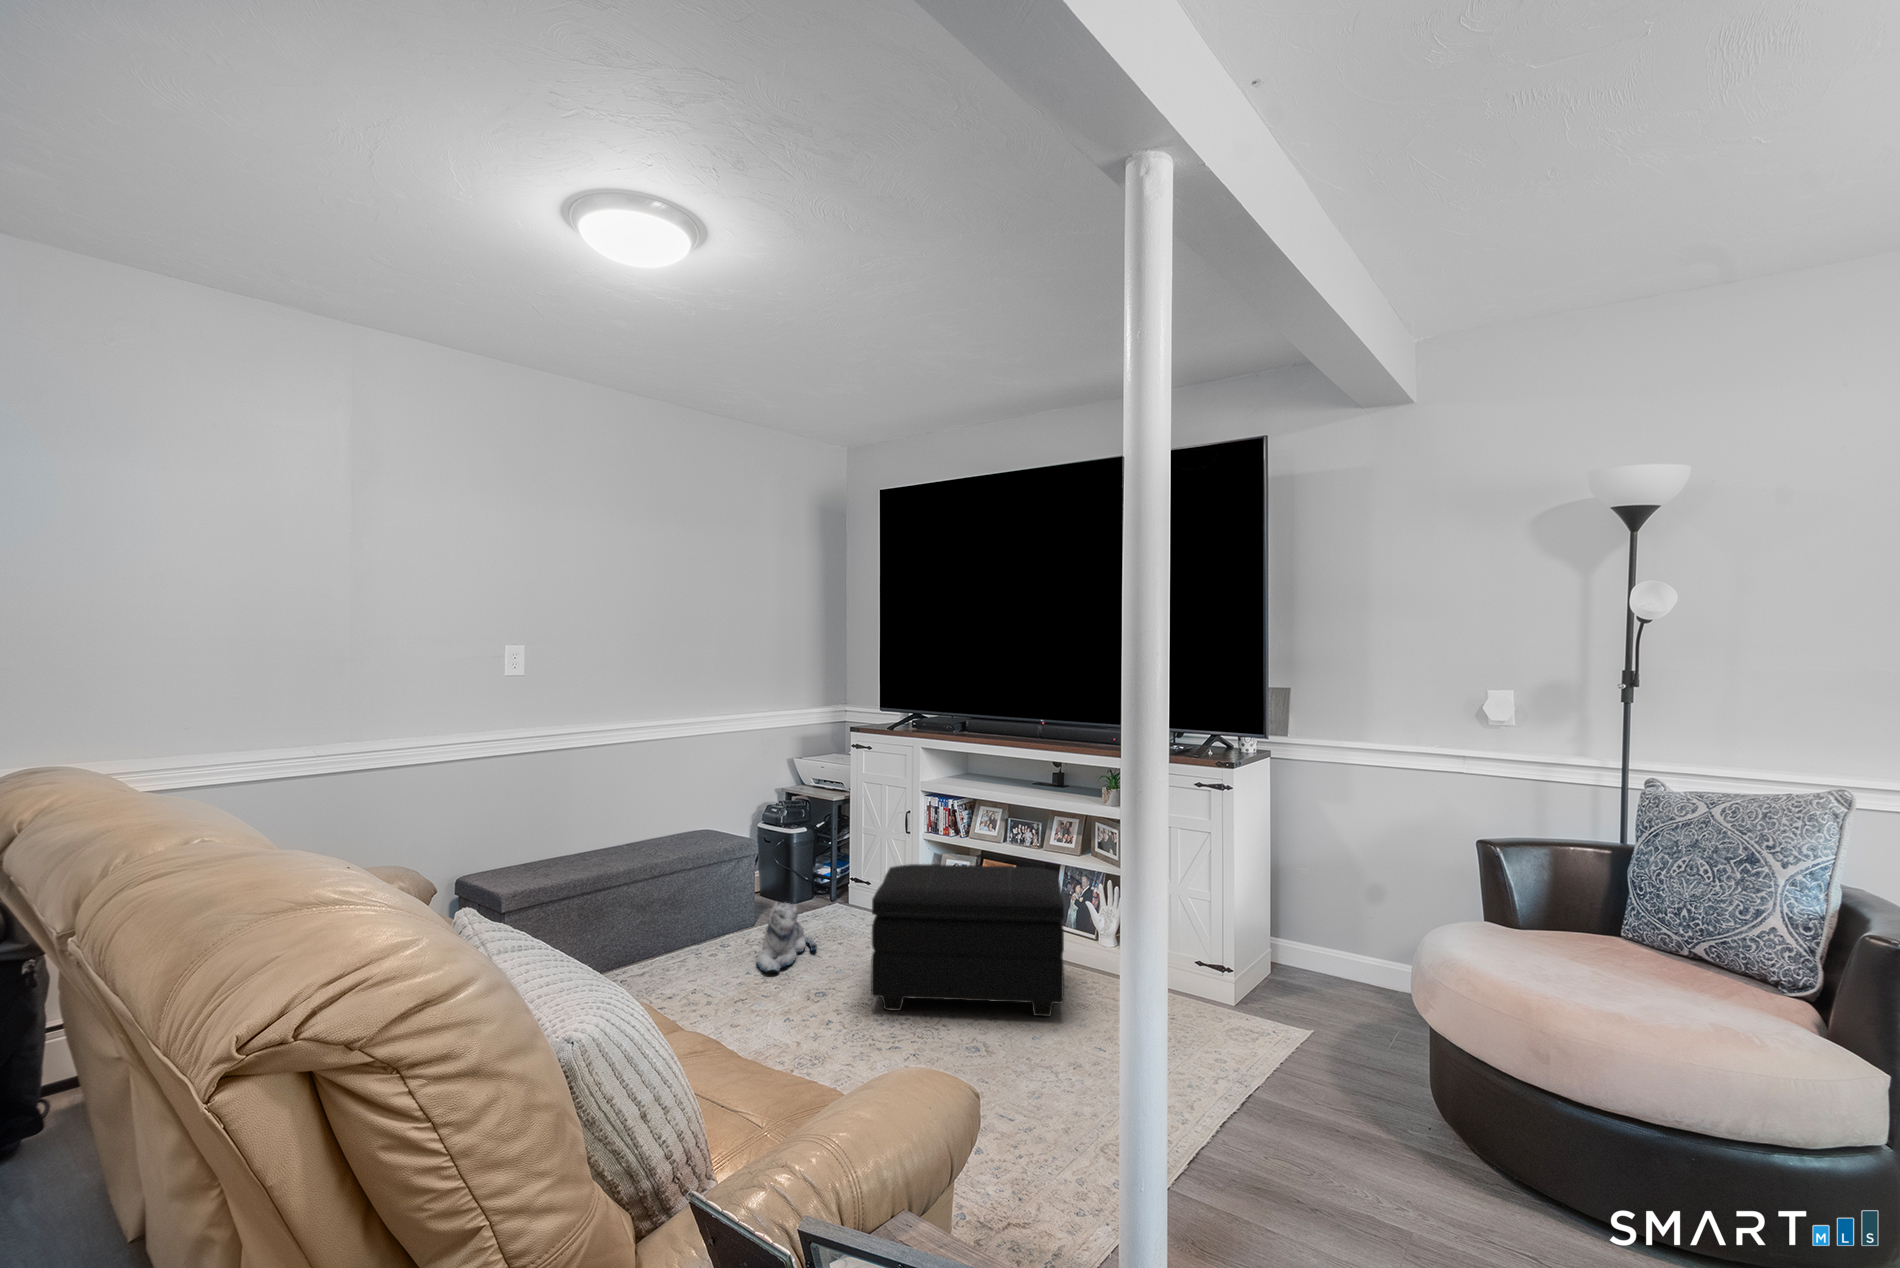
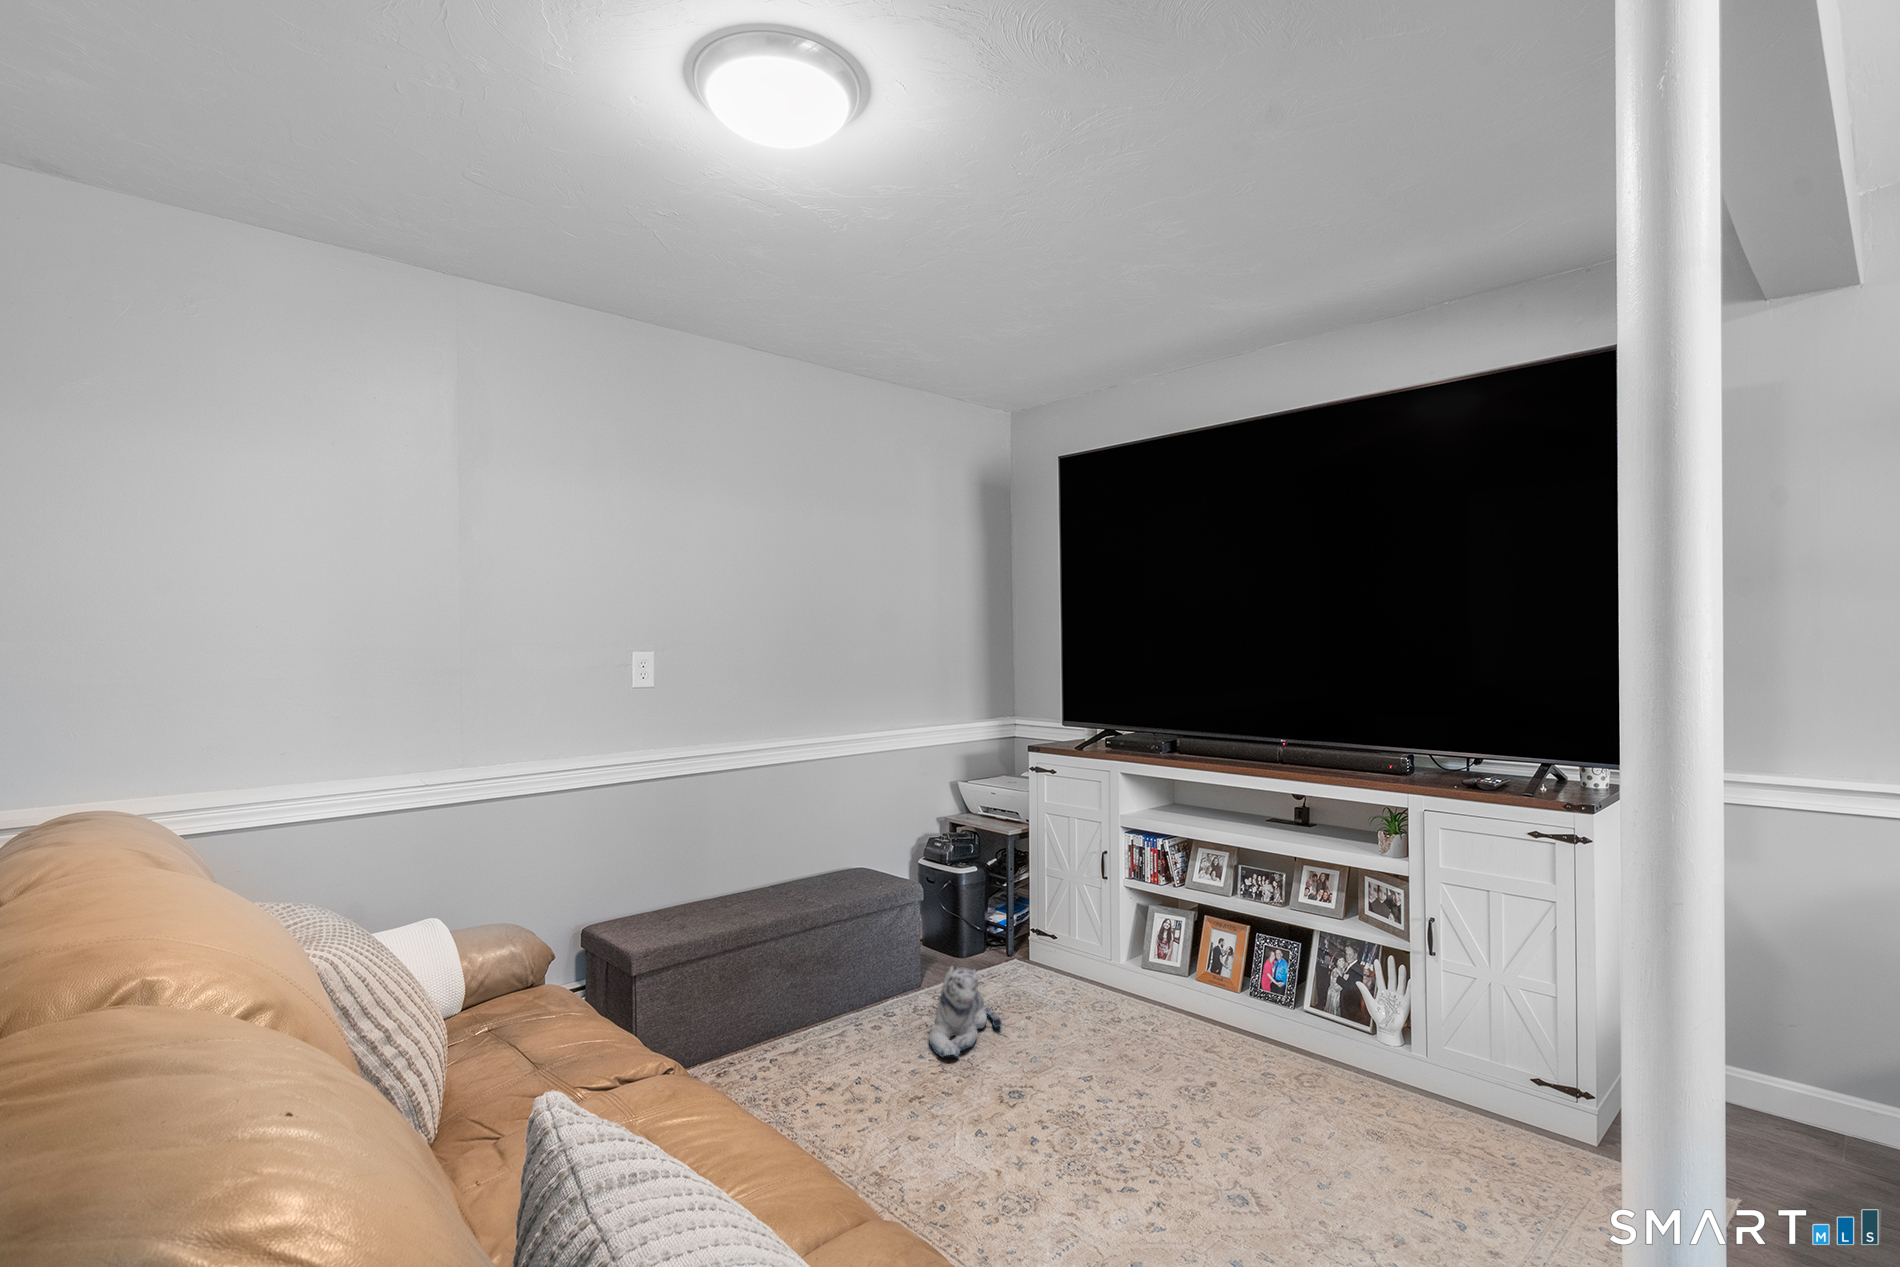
footstool: present [871,864,1064,1016] -> none [1085,927,1353,1148]

